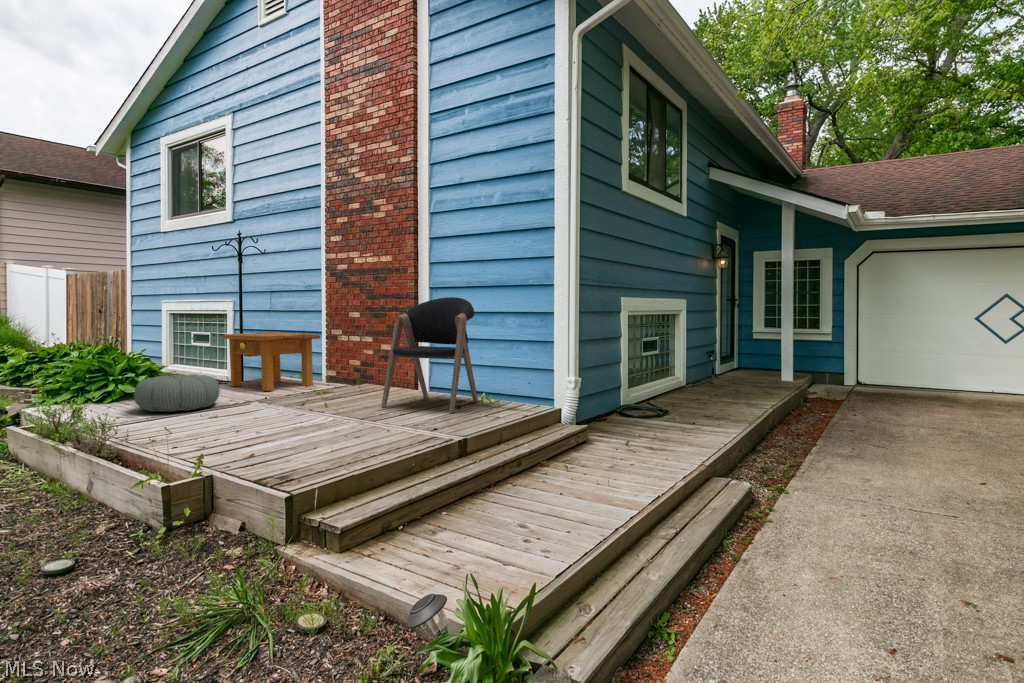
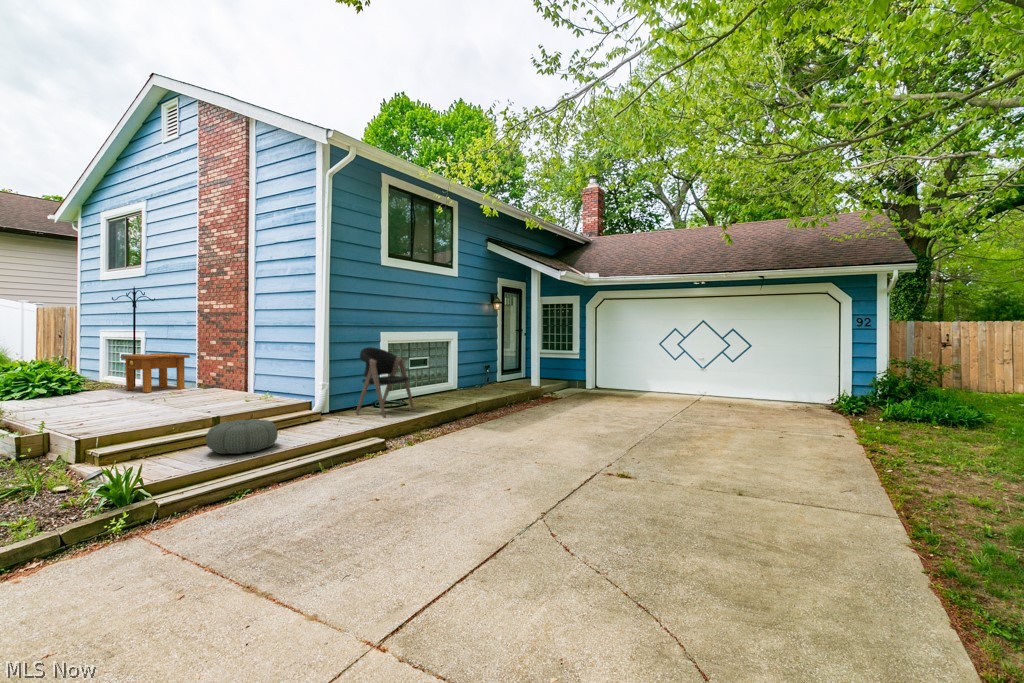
chair: present [381,297,478,413] -> present [356,347,414,417]
pouf: present [134,374,220,412] -> present [206,419,278,454]

